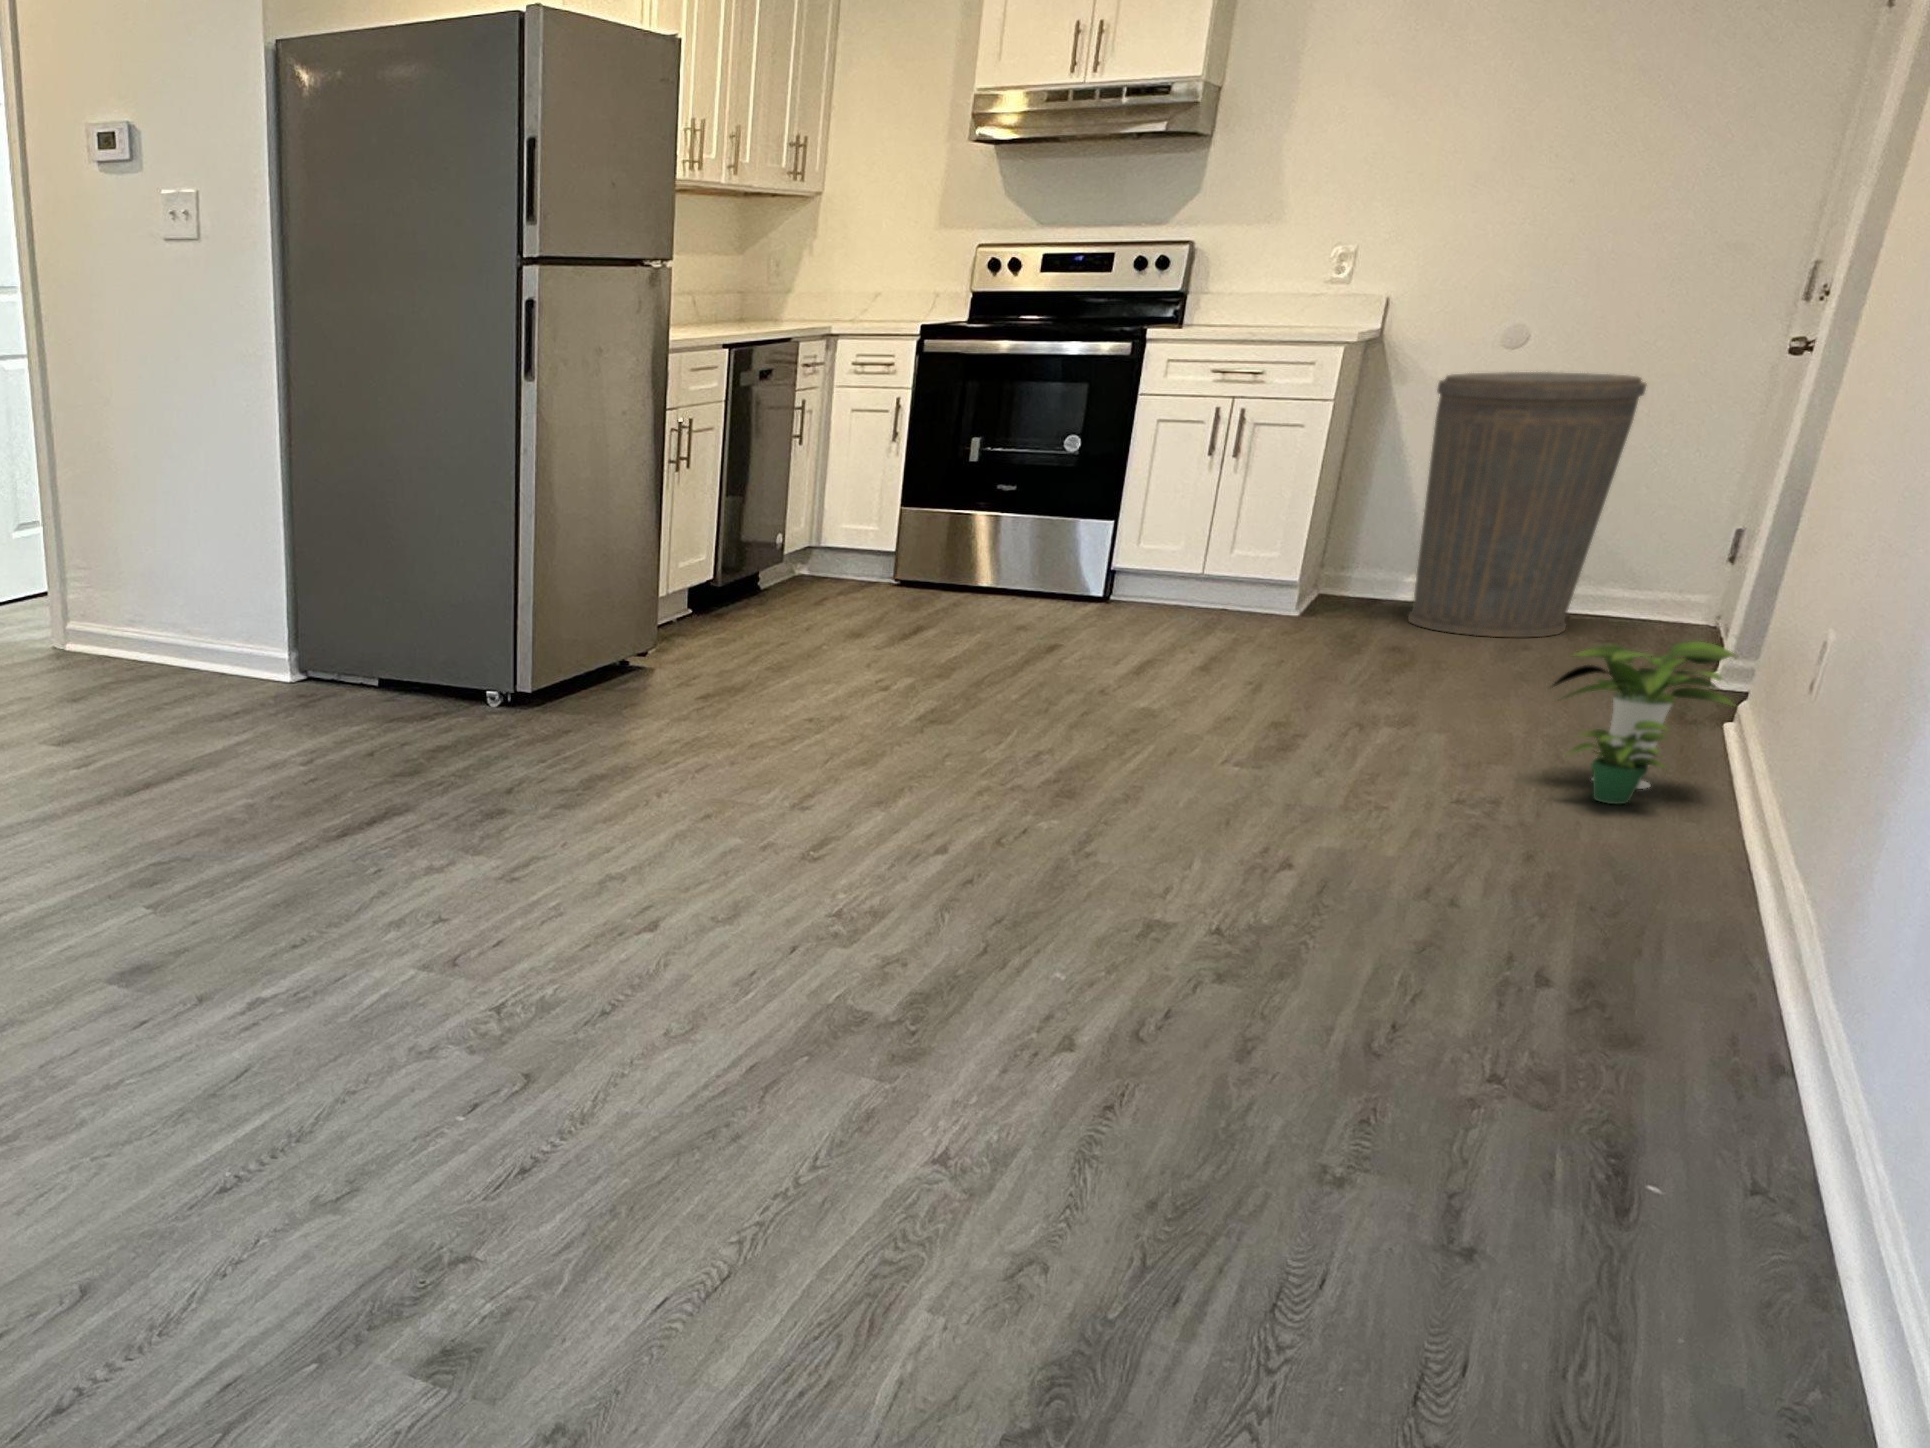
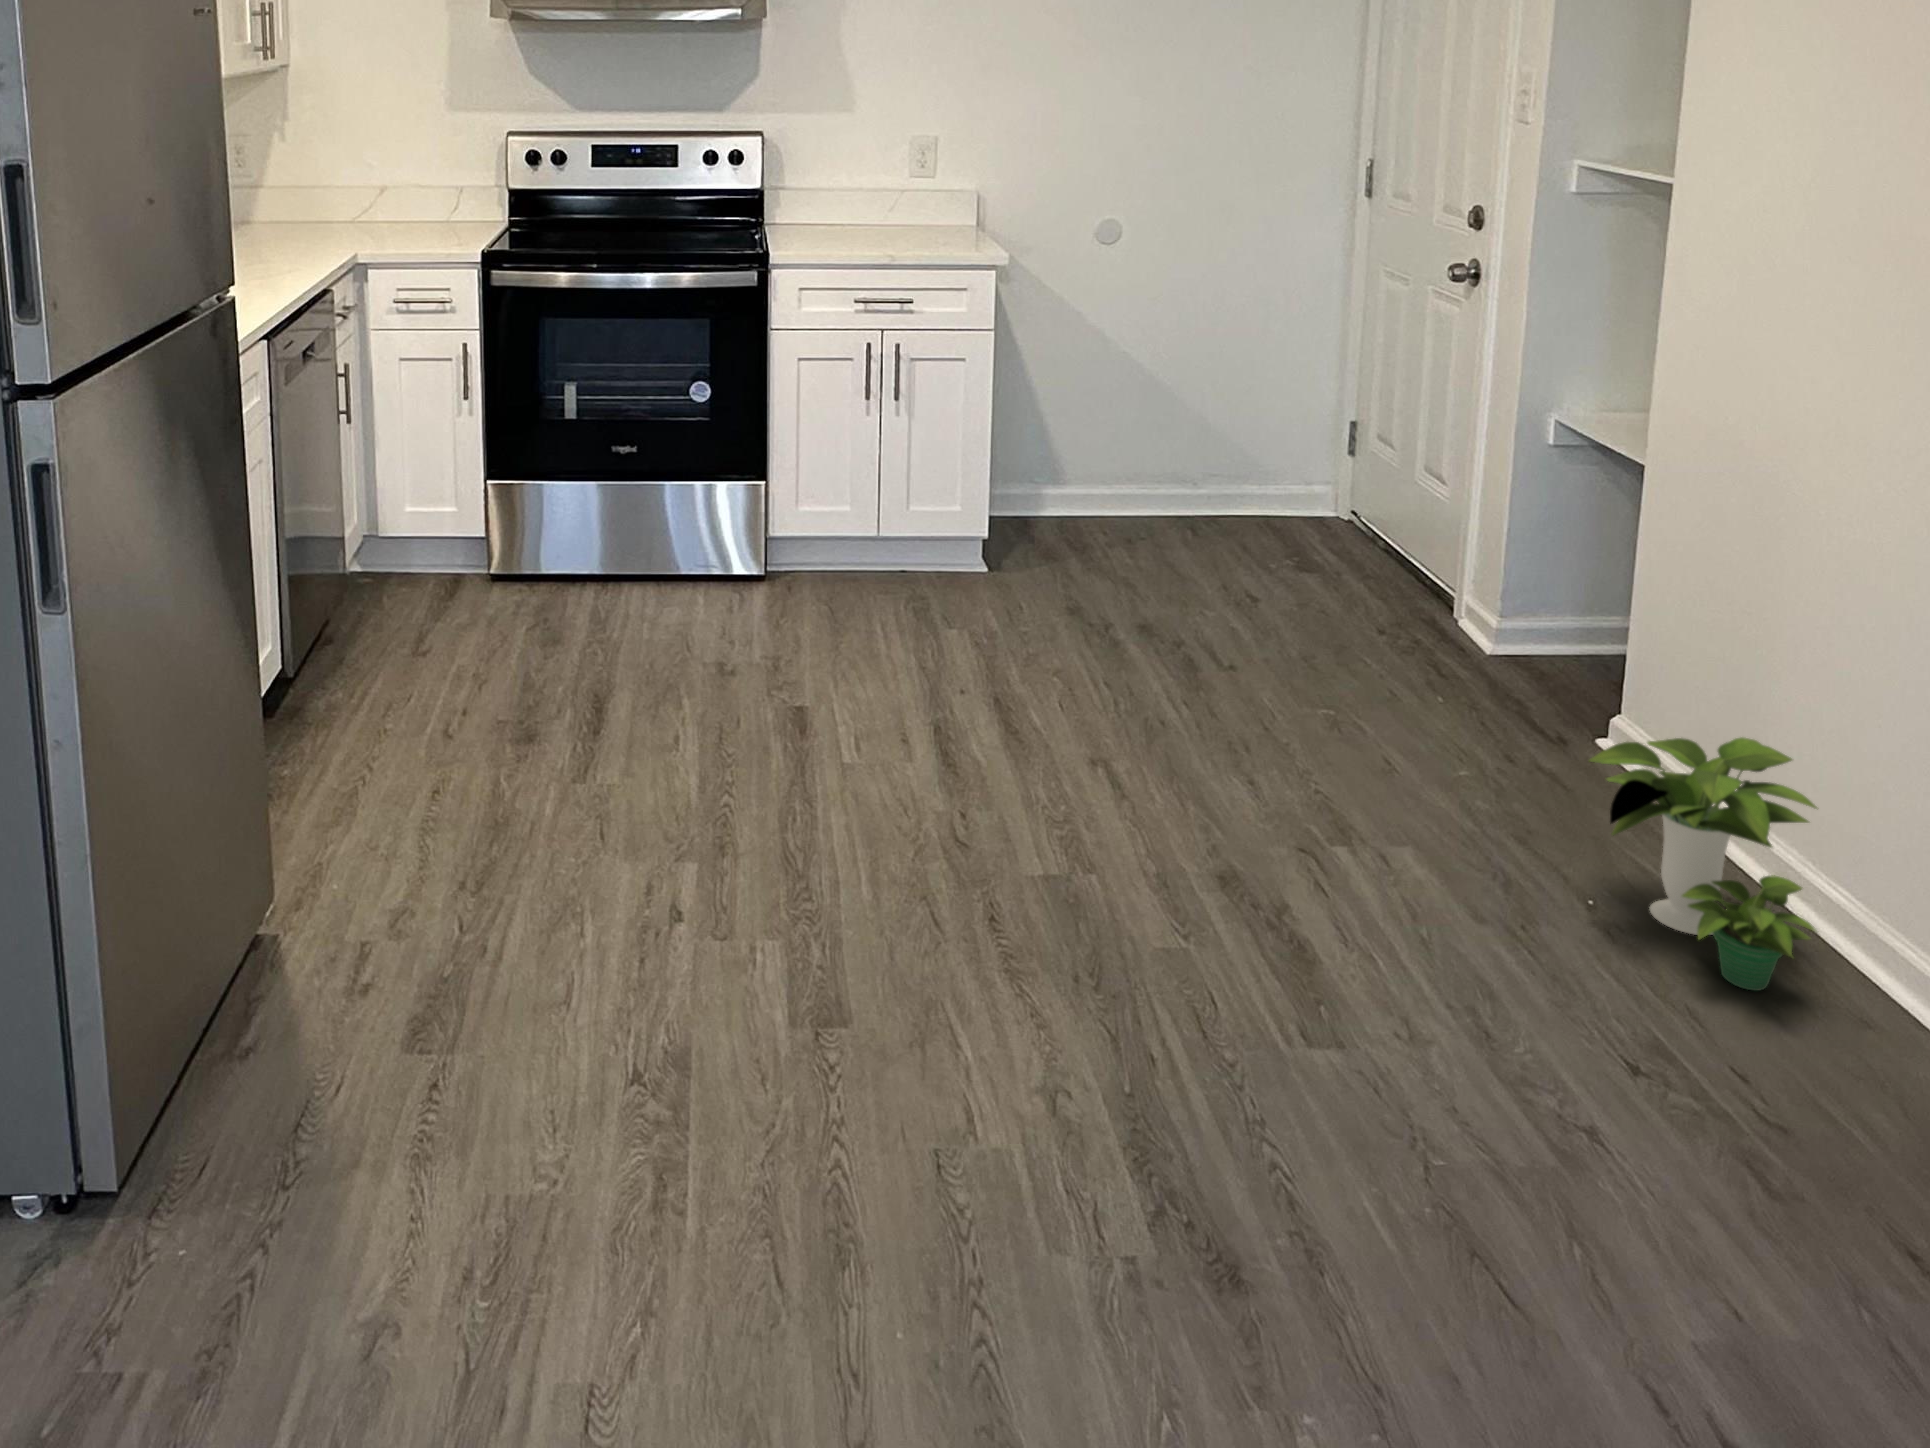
trash can: present [1408,372,1646,638] -> none [1063,273,1262,573]

